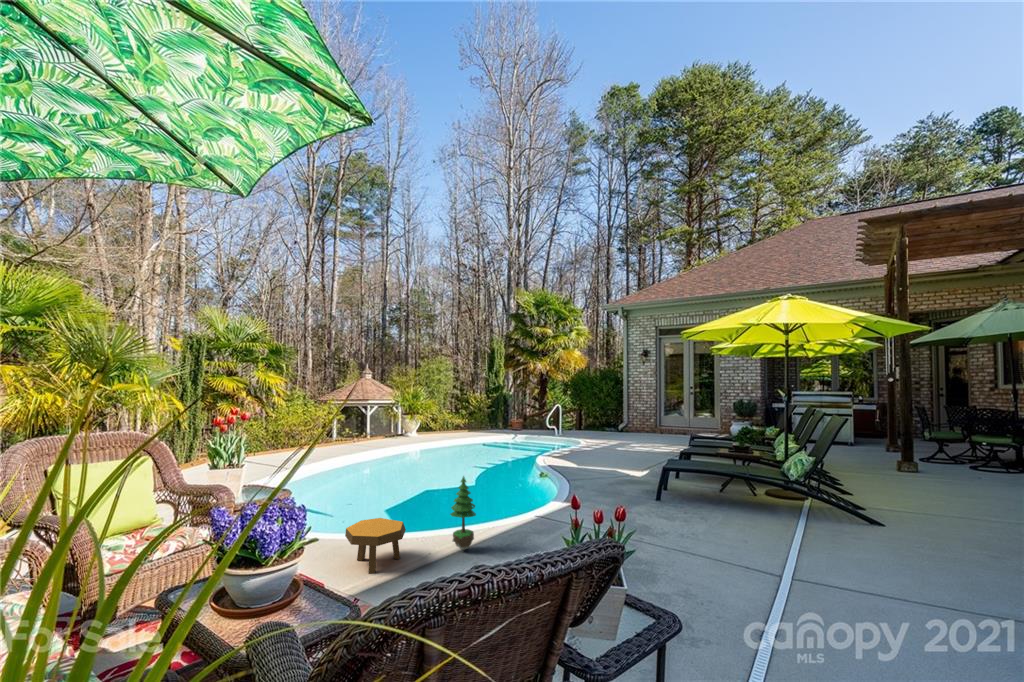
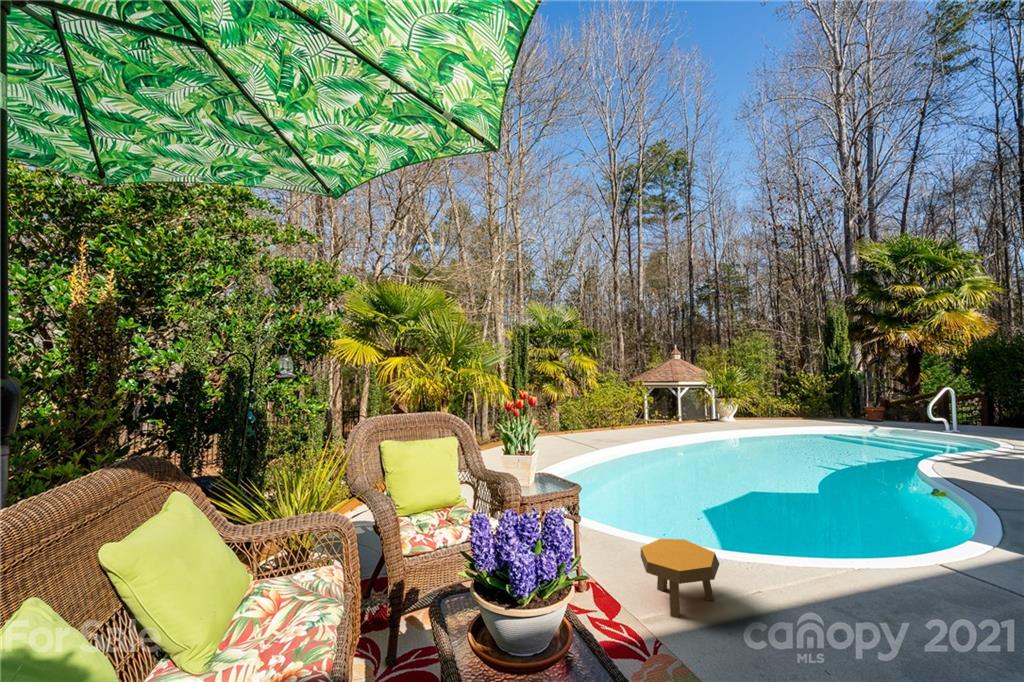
potted tree: present [450,476,476,550] -> none [785,503,831,612]

